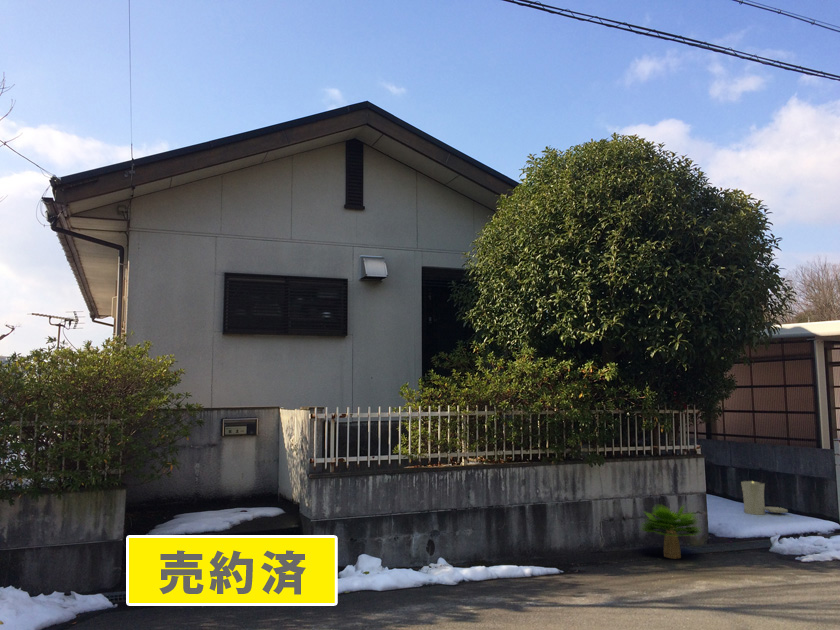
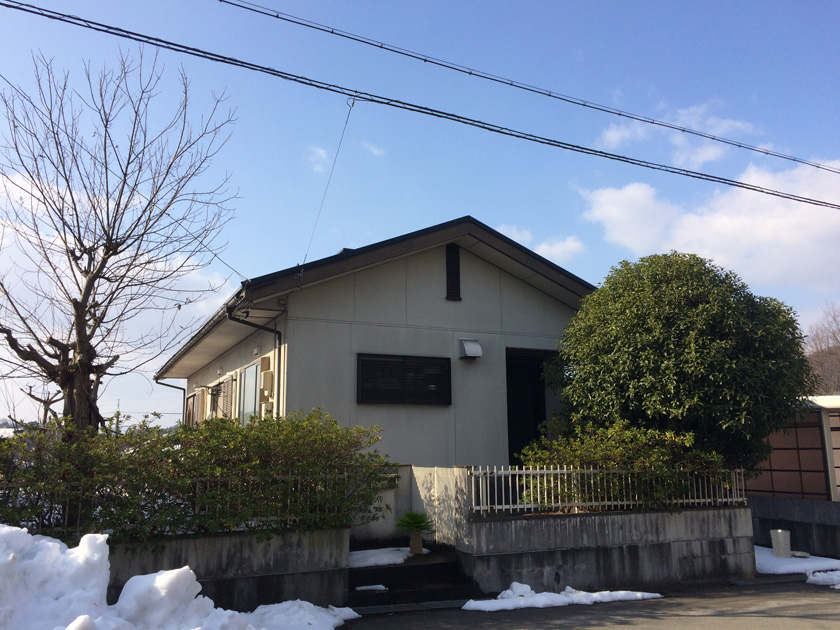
potted plant: present [642,506,701,559] -> present [395,510,437,553]

